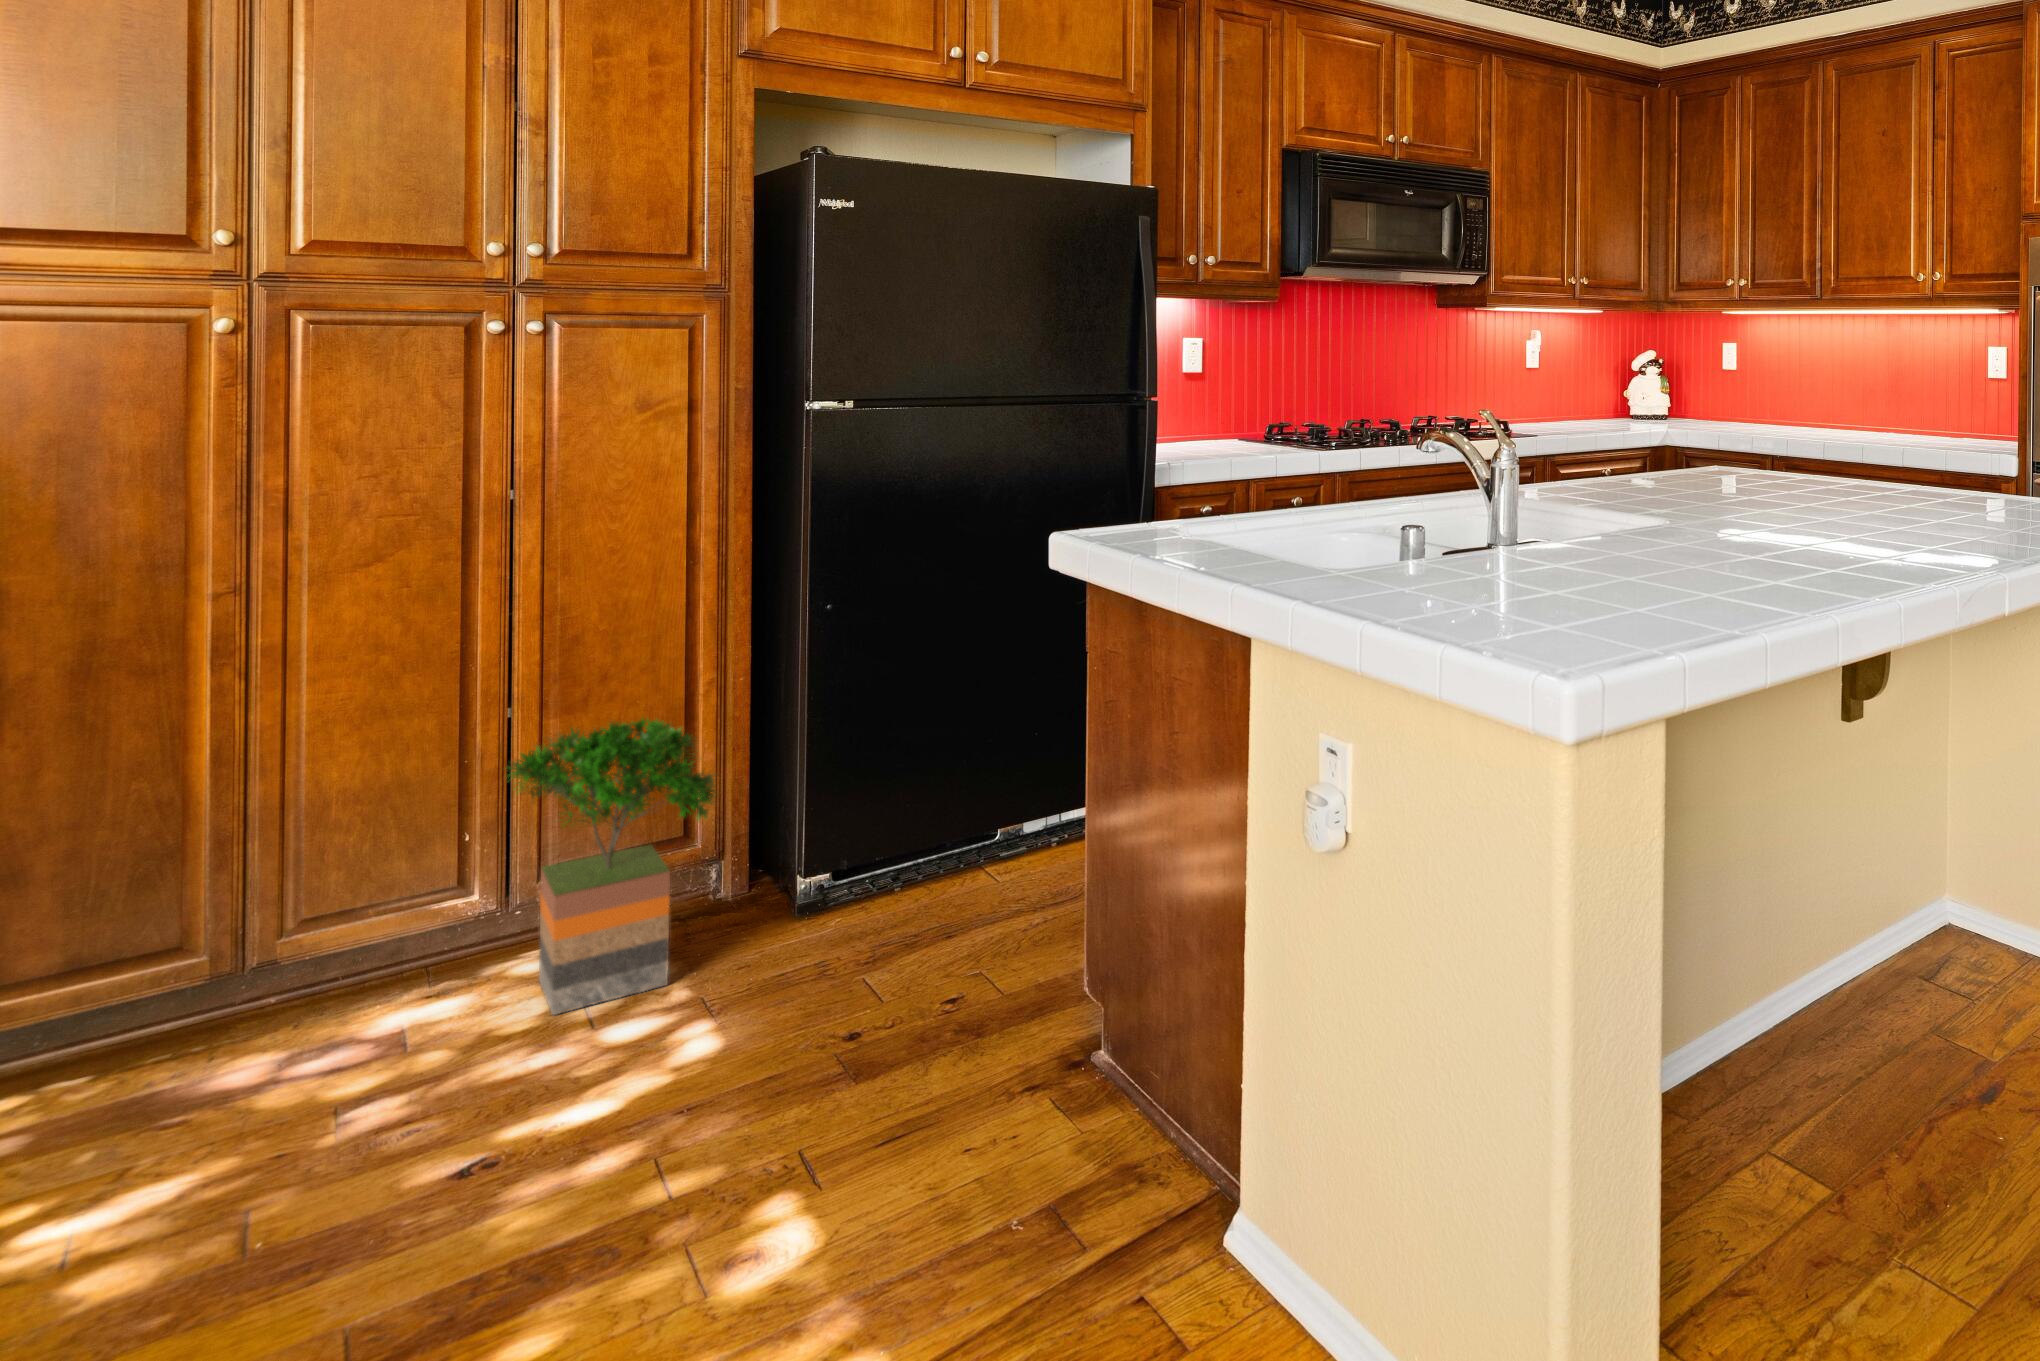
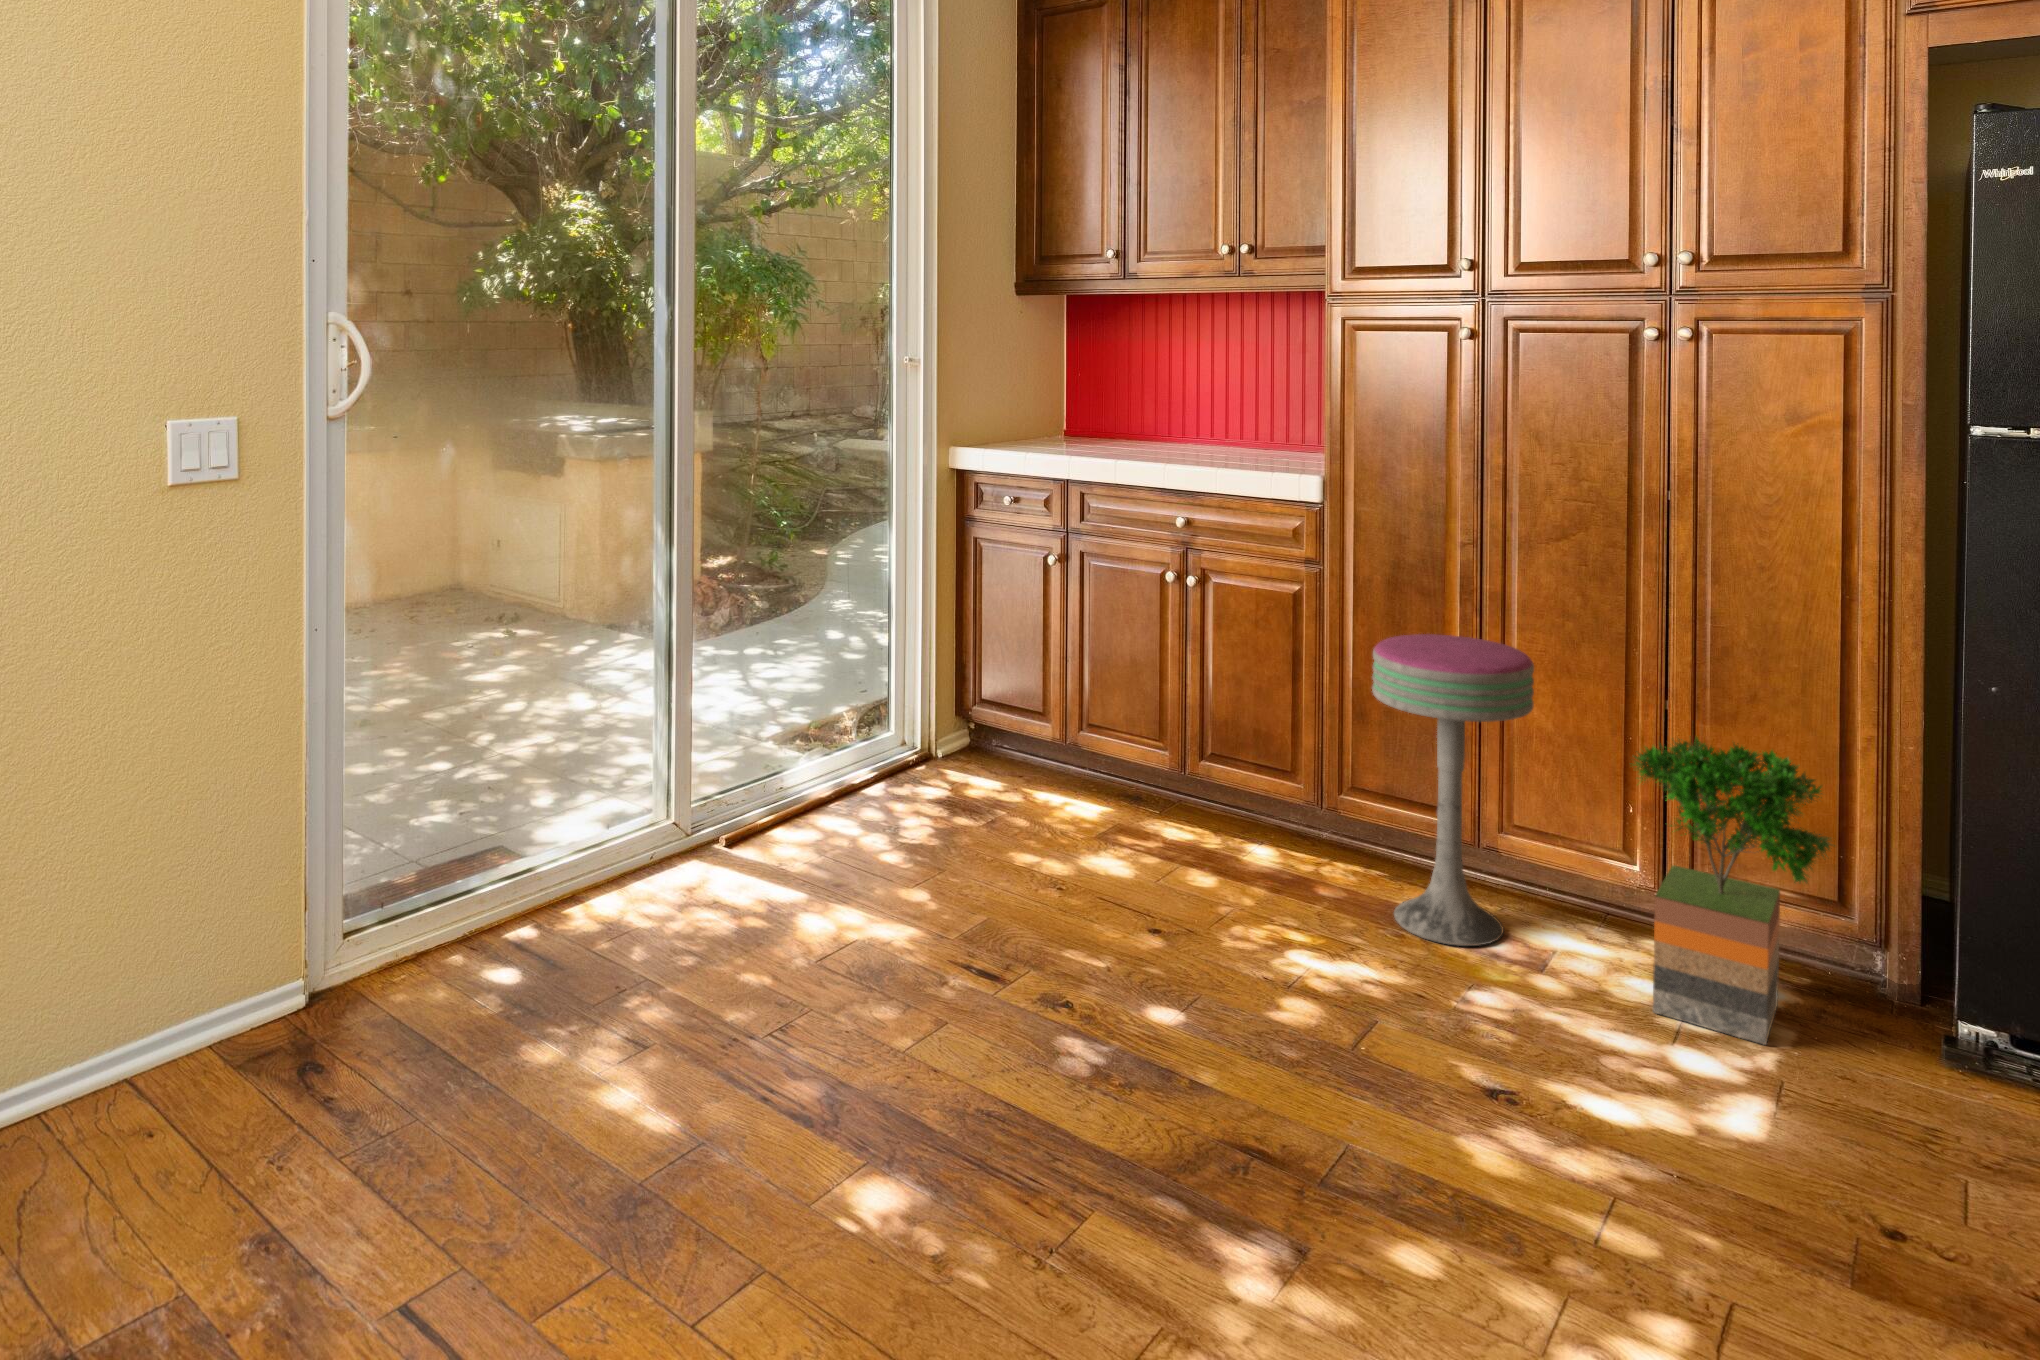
bar stool: none [103,695,370,1100] -> present [1372,634,1534,946]

